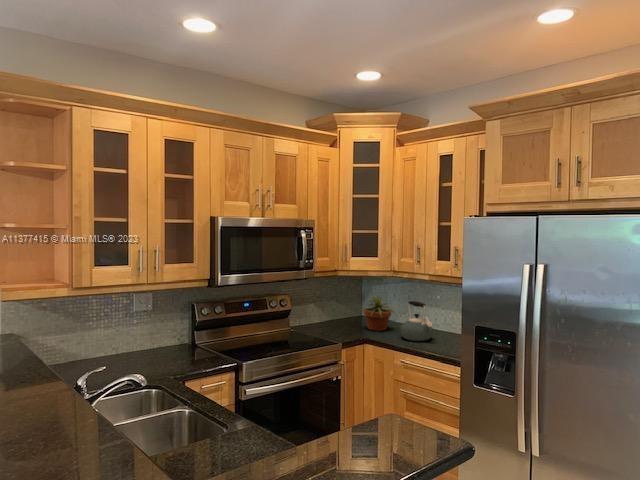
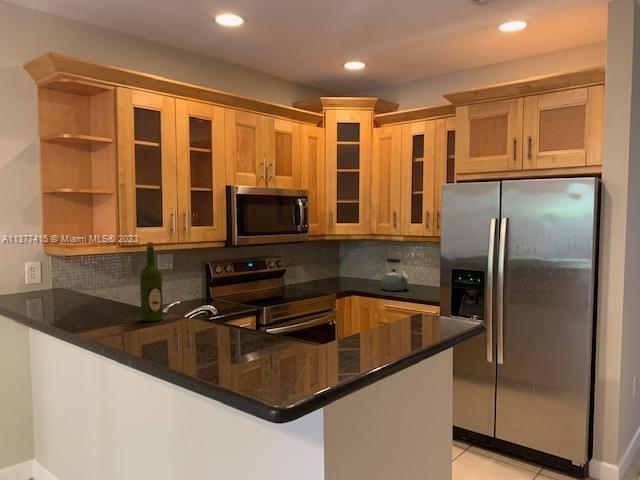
potted plant: present [362,295,394,331] -> none [339,255,377,286]
wine bottle: none [26,302,56,404] -> present [140,242,163,322]

